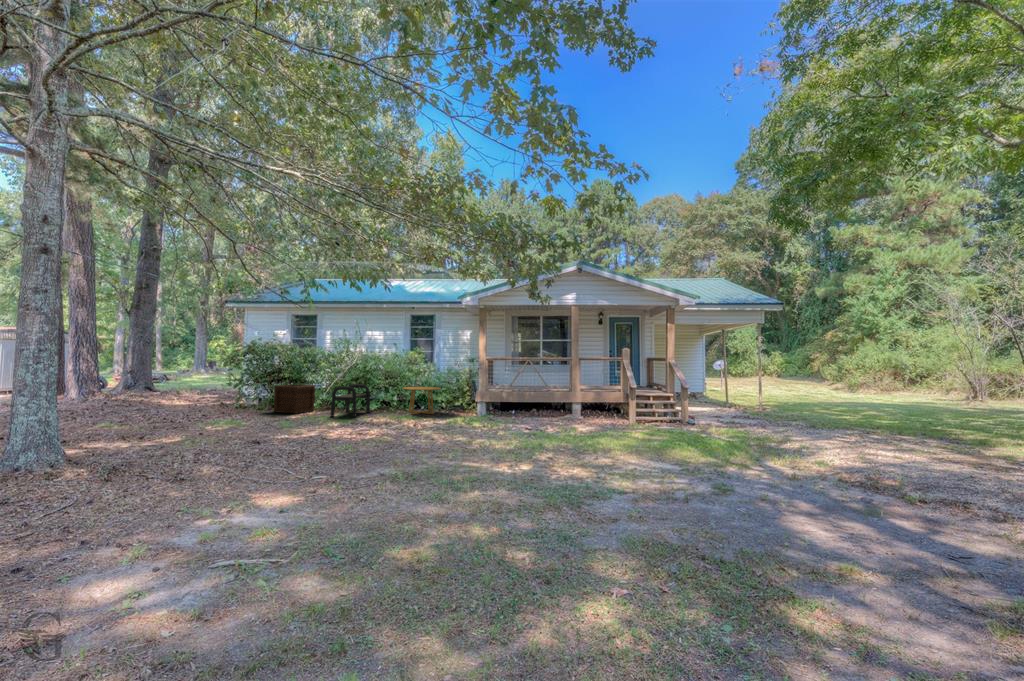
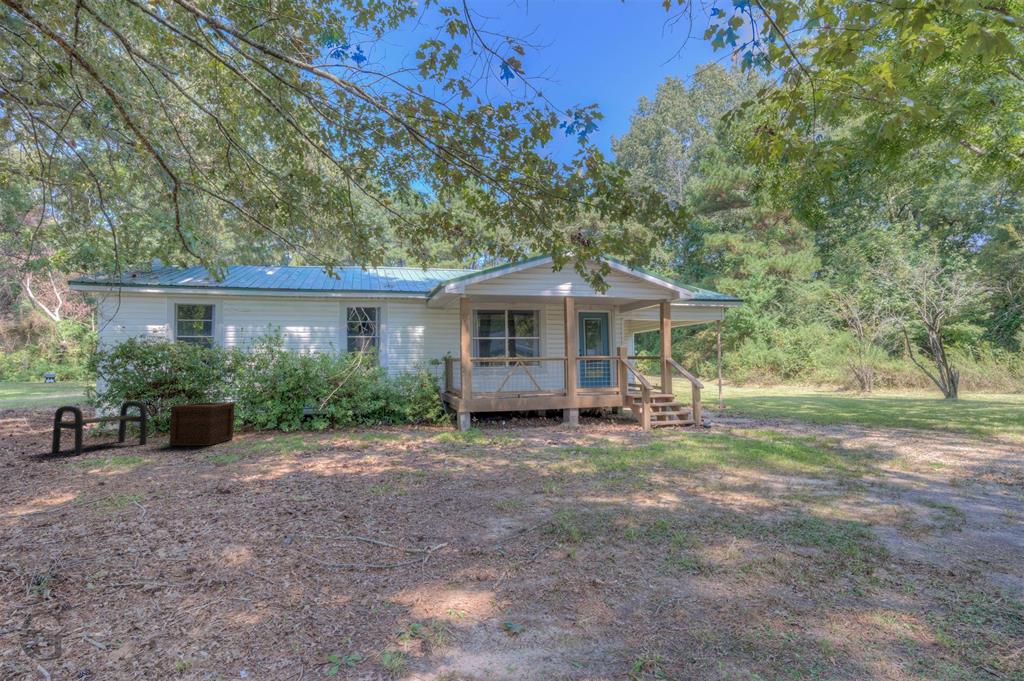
bench: present [331,384,370,417] -> present [52,401,147,455]
round table: present [403,387,441,414] -> none [365,397,416,435]

